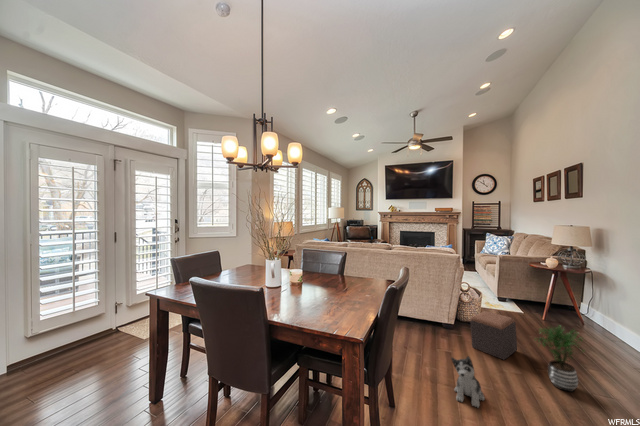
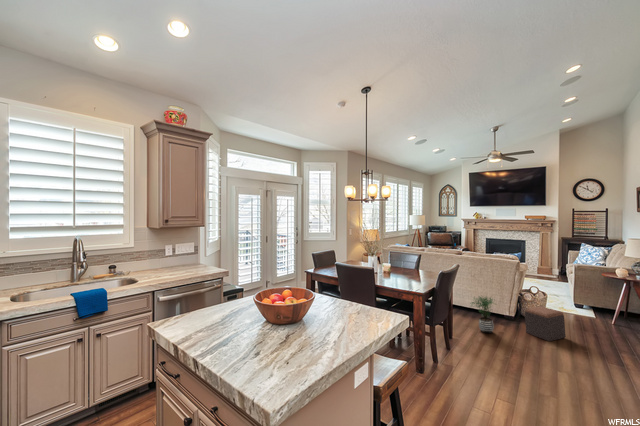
potted plant: present [538,325,582,392] -> present [472,297,494,333]
plush toy: present [451,356,484,407] -> none [494,326,518,358]

